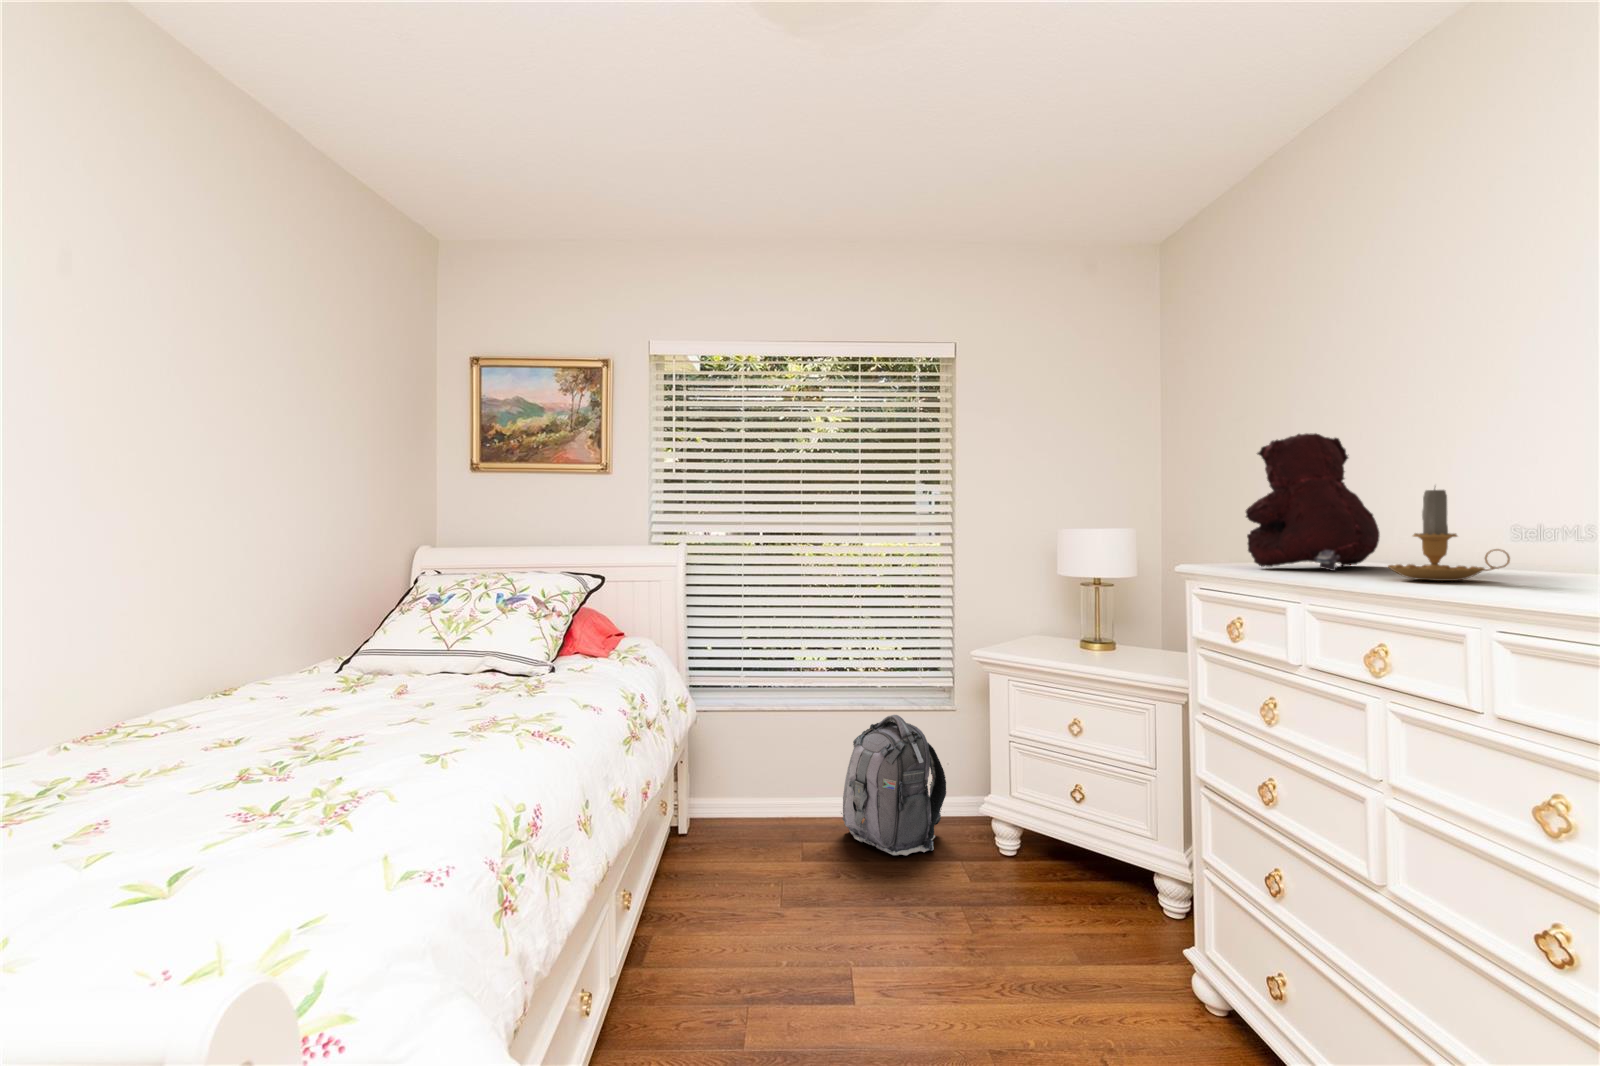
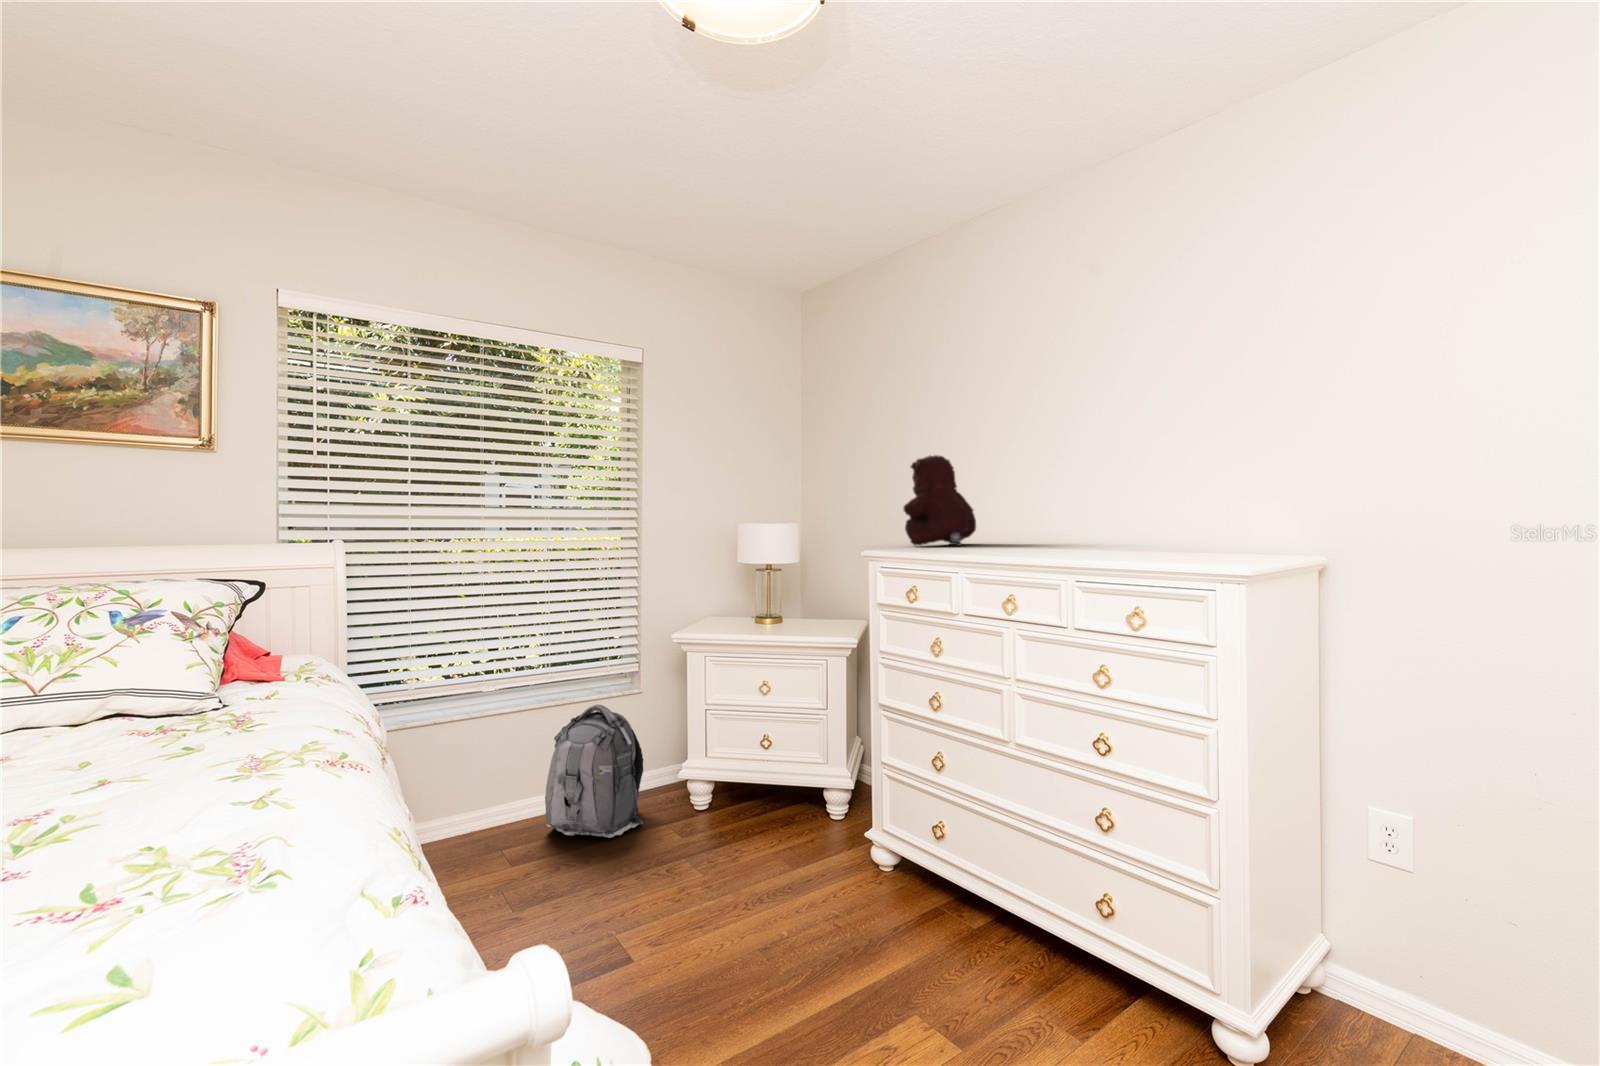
candle: present [1388,489,1510,581] -> none [1004,490,1059,547]

